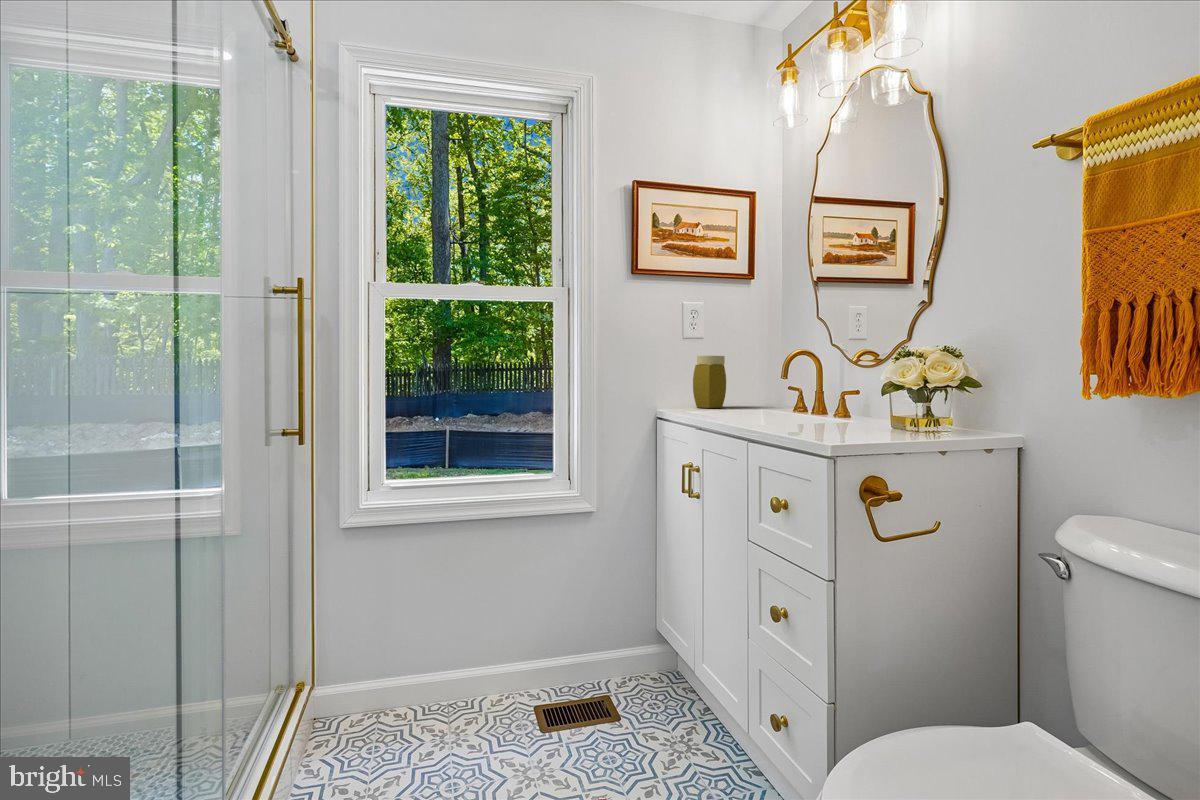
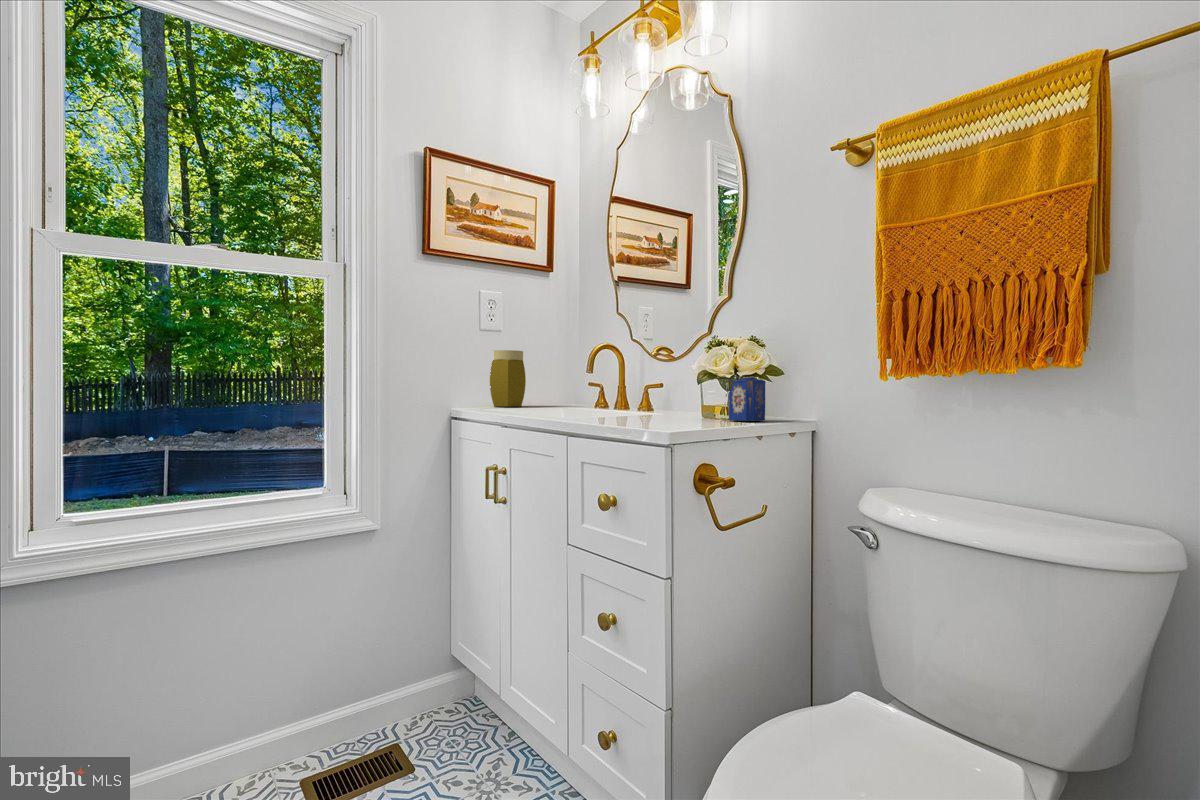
perfume bottle: none [917,367,958,433] -> present [728,377,765,421]

